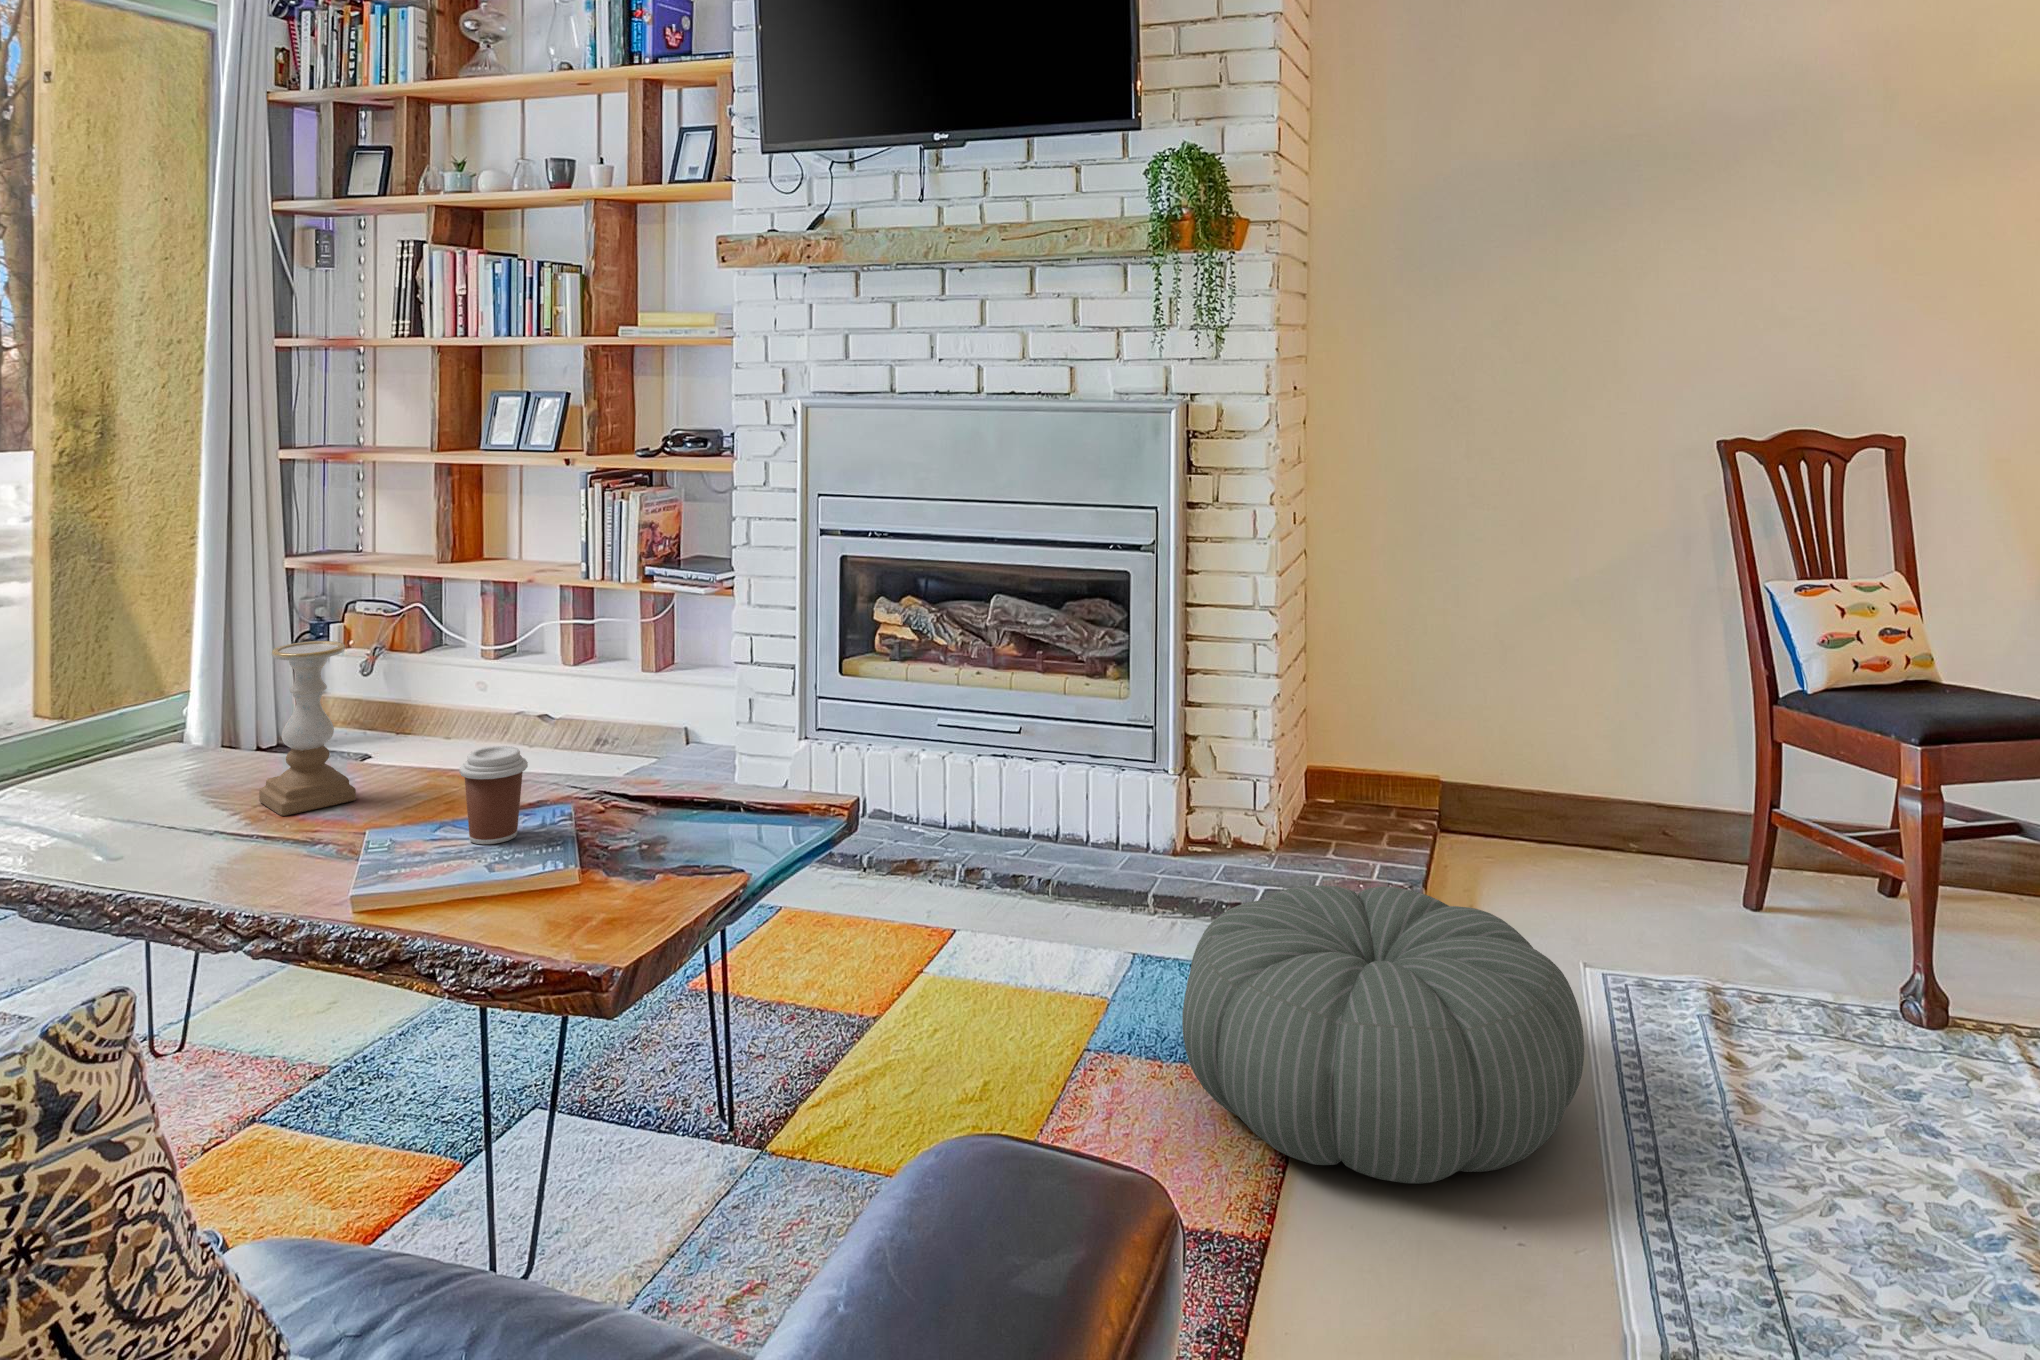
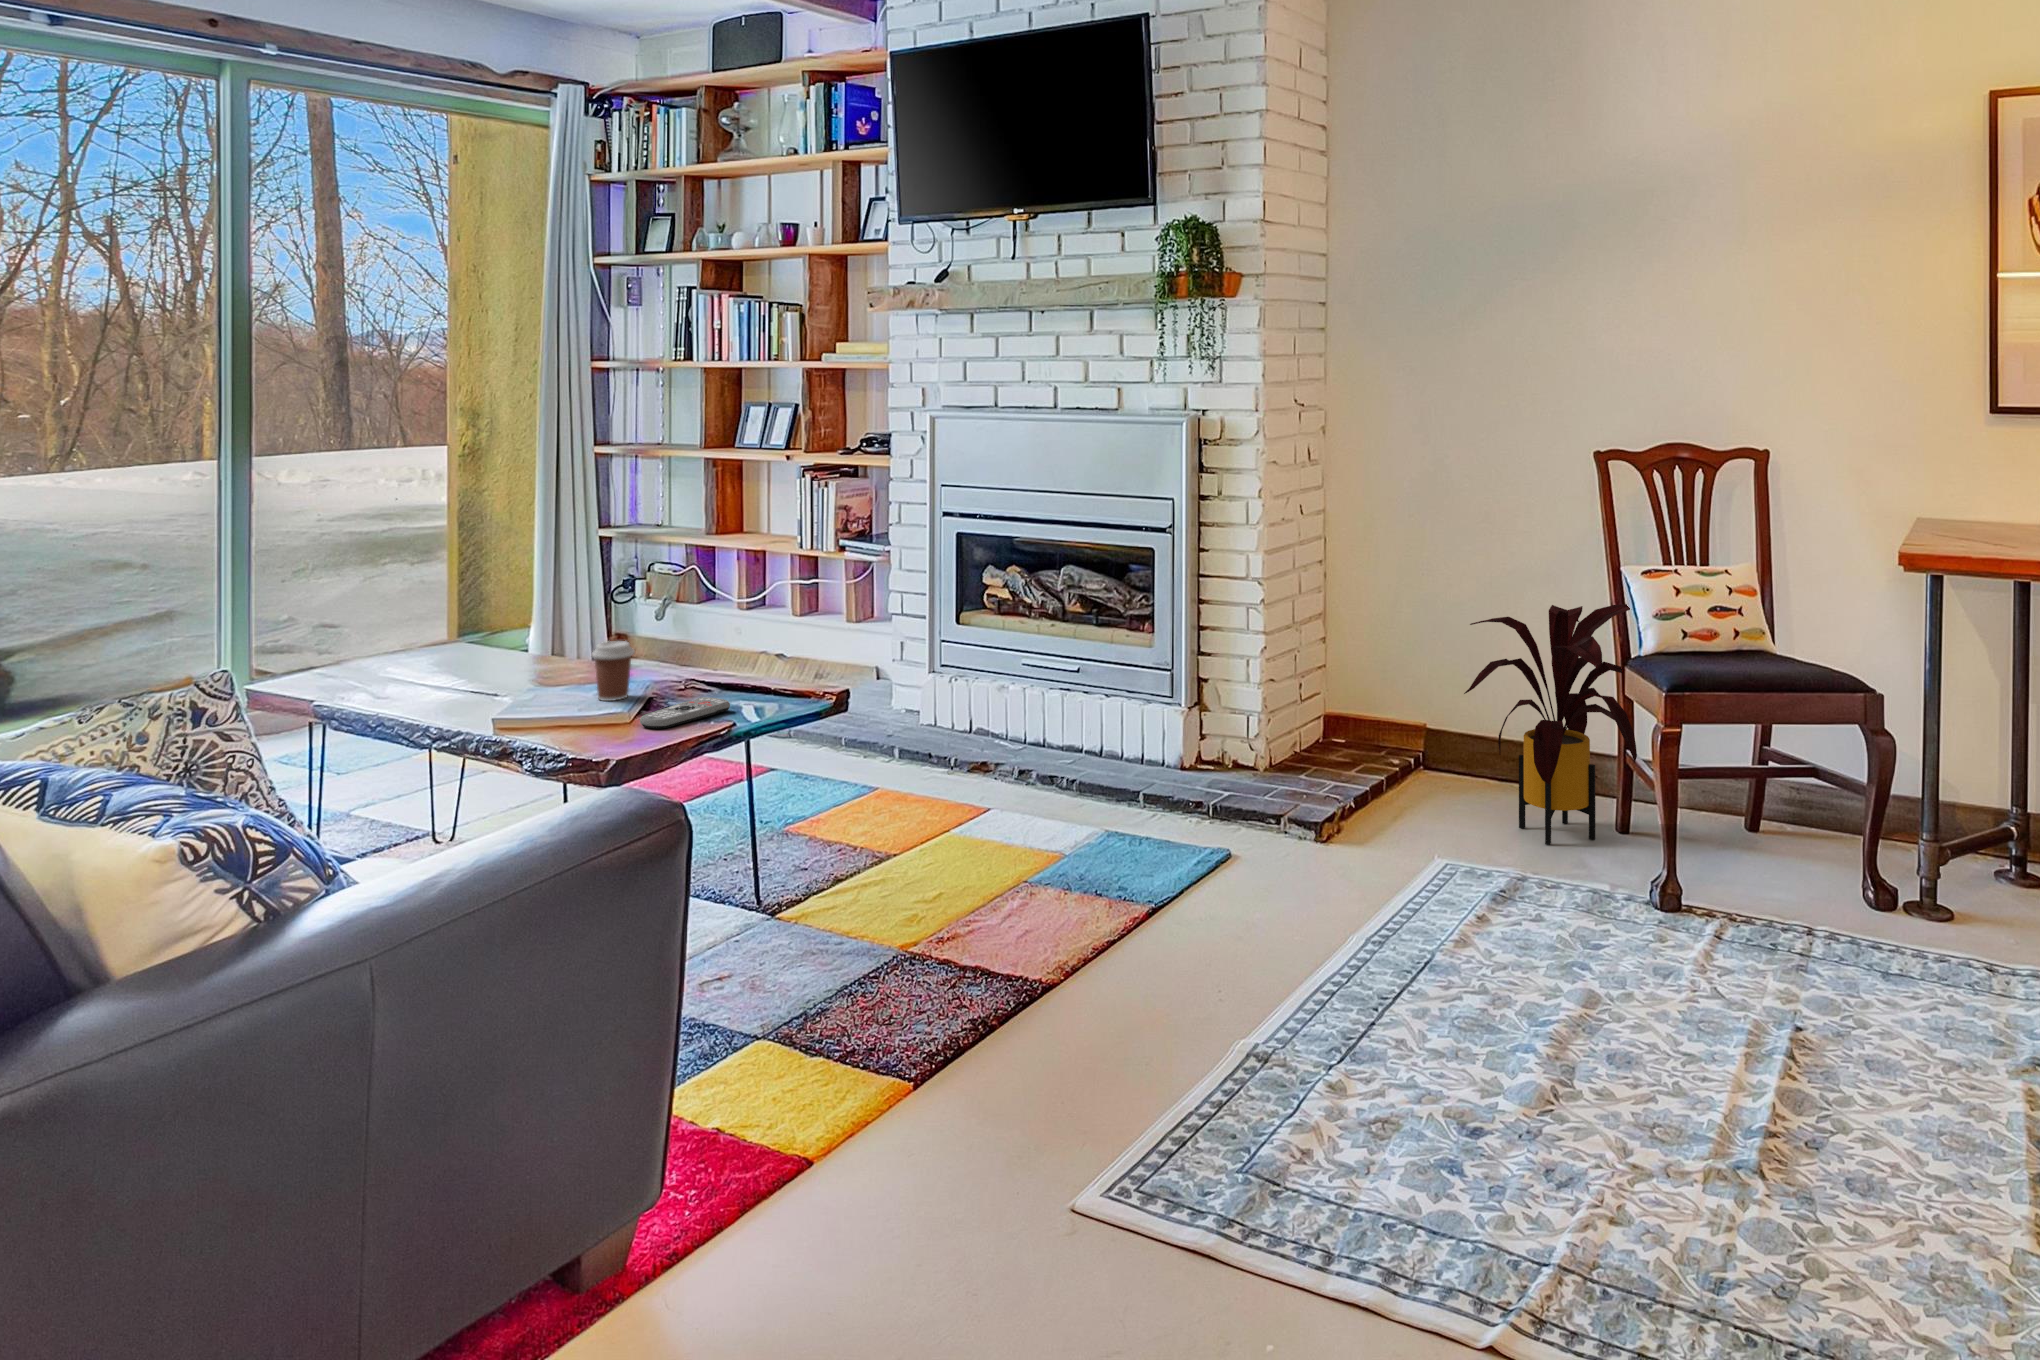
house plant: none [1549,625,1821,933] -> present [1464,604,1637,845]
candle holder: present [259,641,356,816] -> none [495,574,551,682]
remote control: none [590,833,711,899] -> present [640,697,730,729]
pouf: present [1182,885,1584,1184] -> none [1058,774,1335,959]

